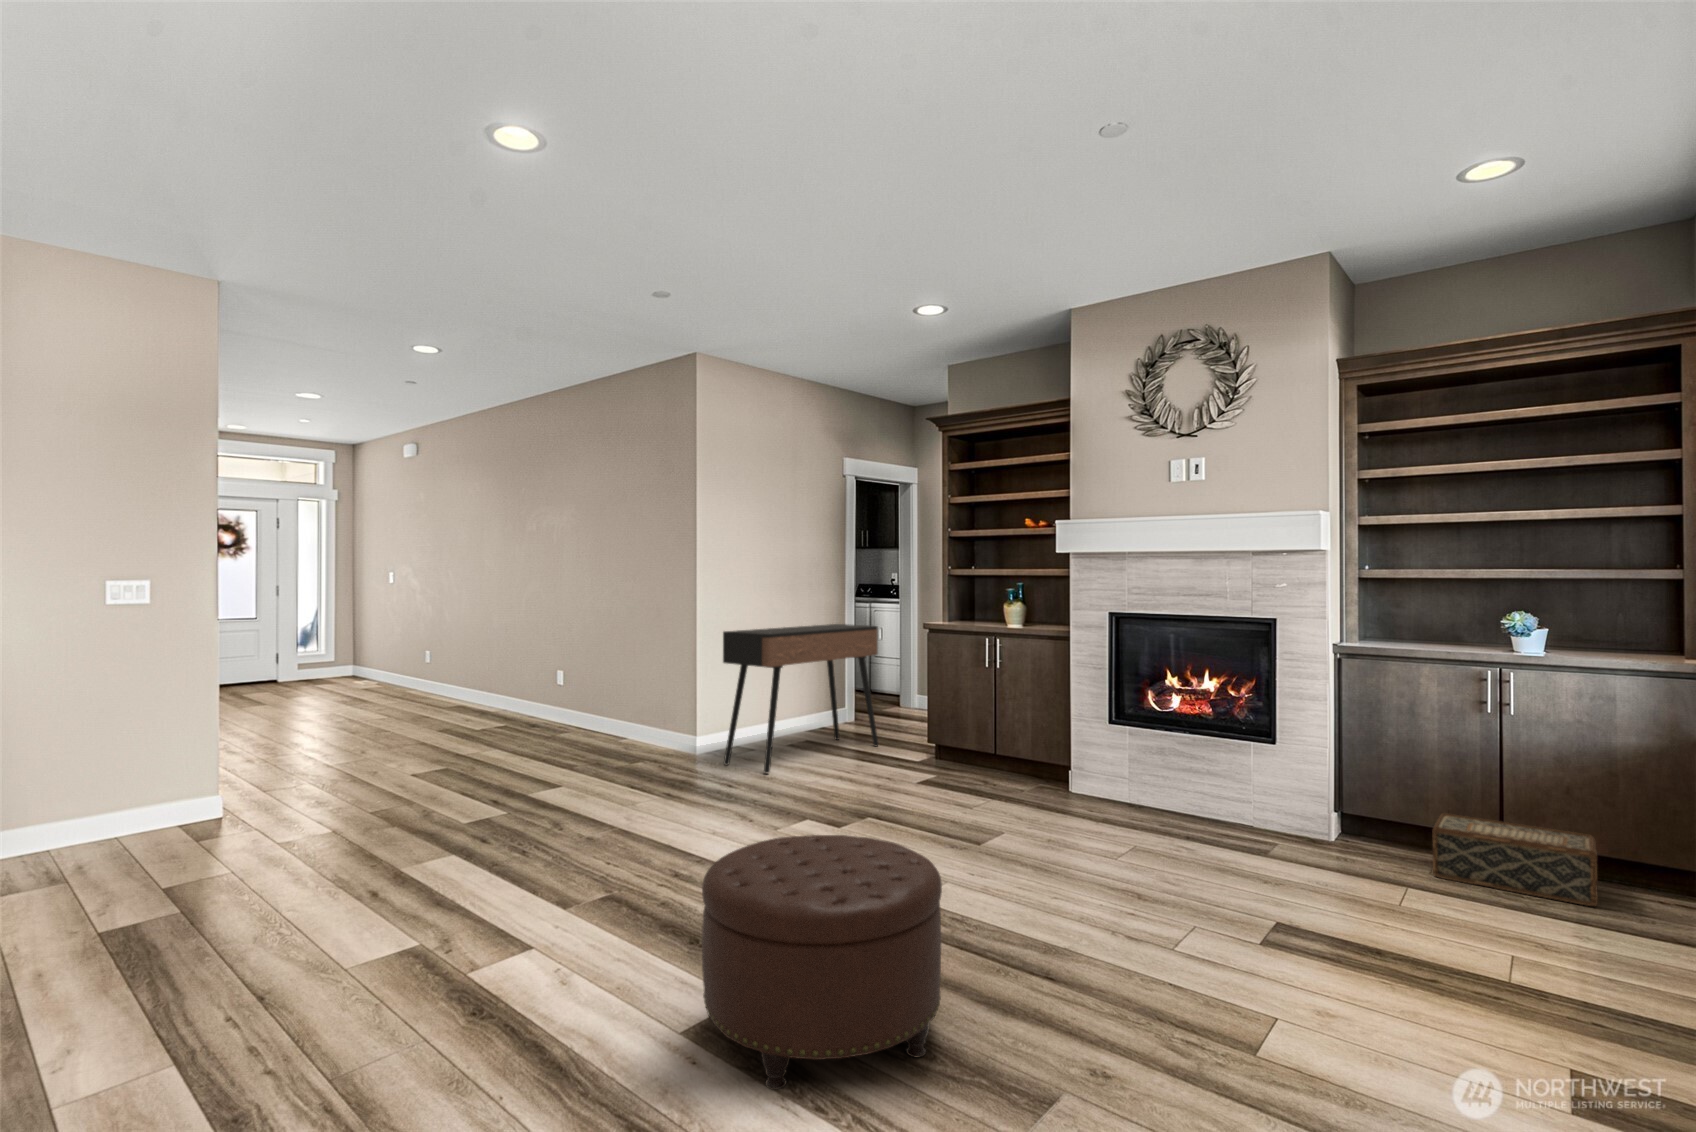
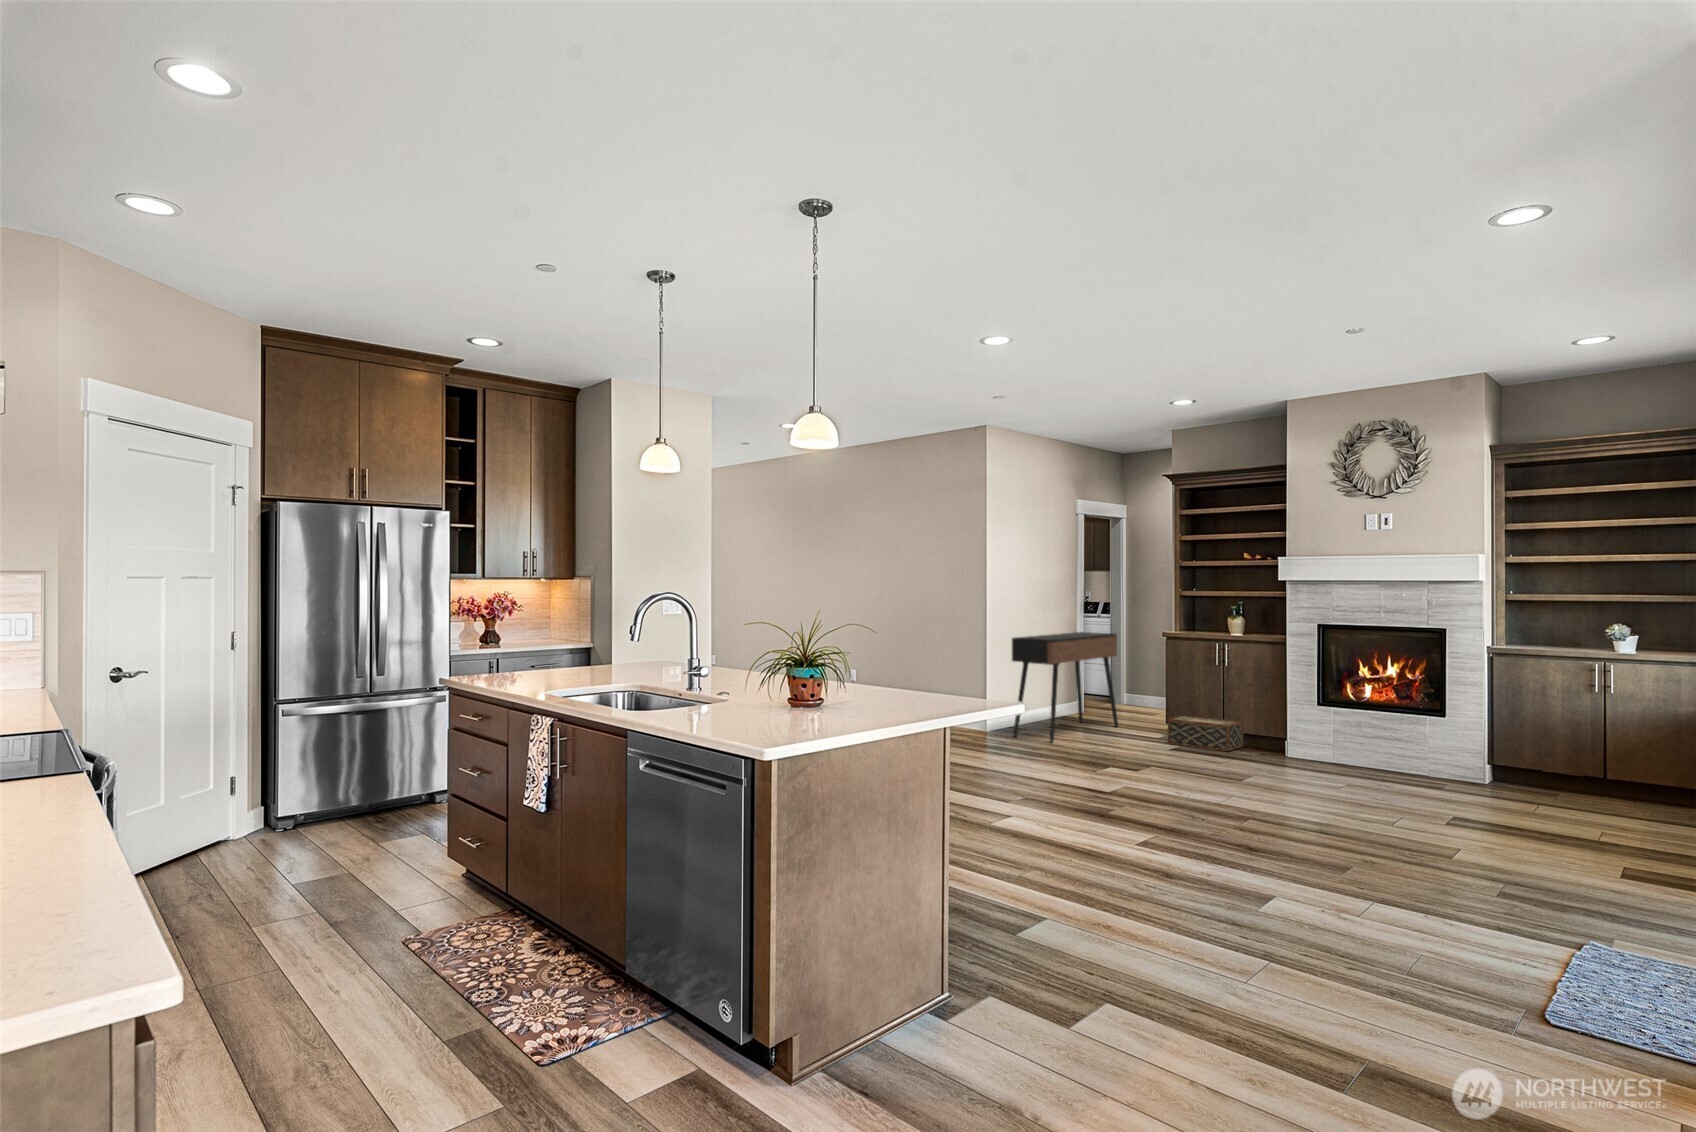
woven basket: present [1433,813,1598,906] -> present [1168,715,1243,751]
ottoman: present [702,835,942,1090] -> none [1145,750,1277,860]

